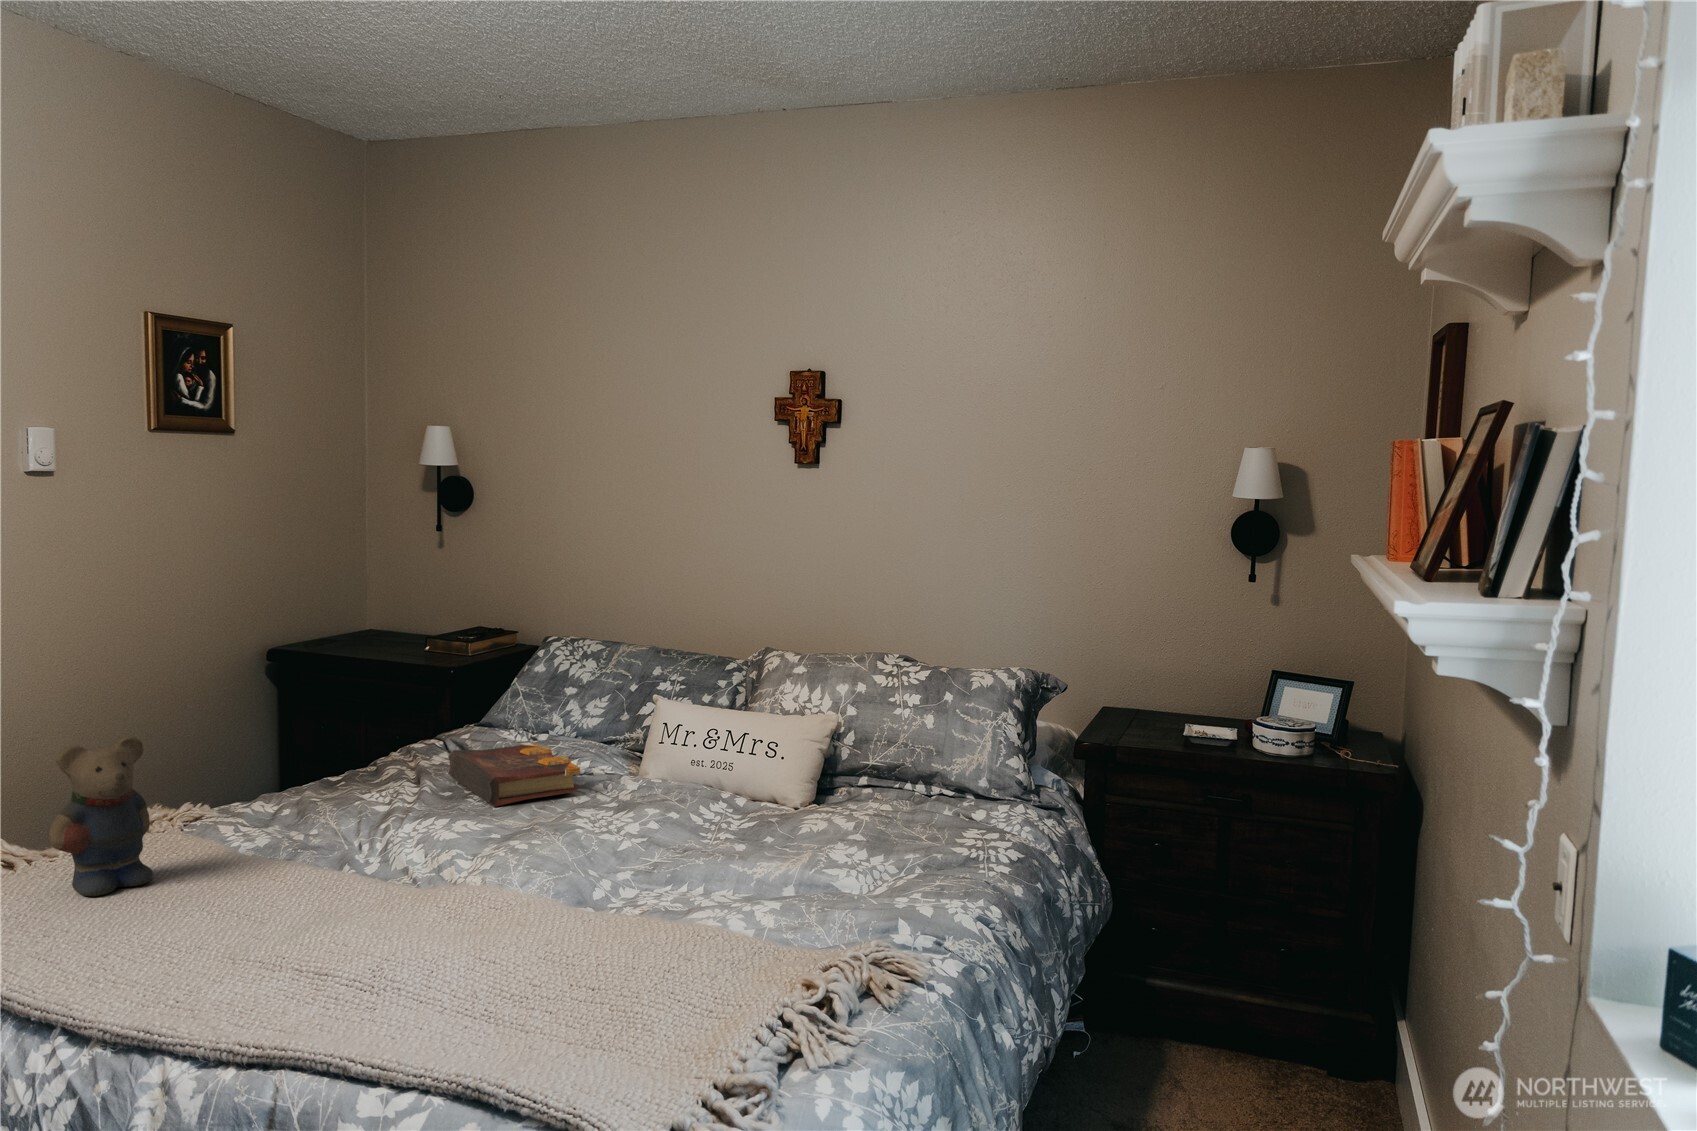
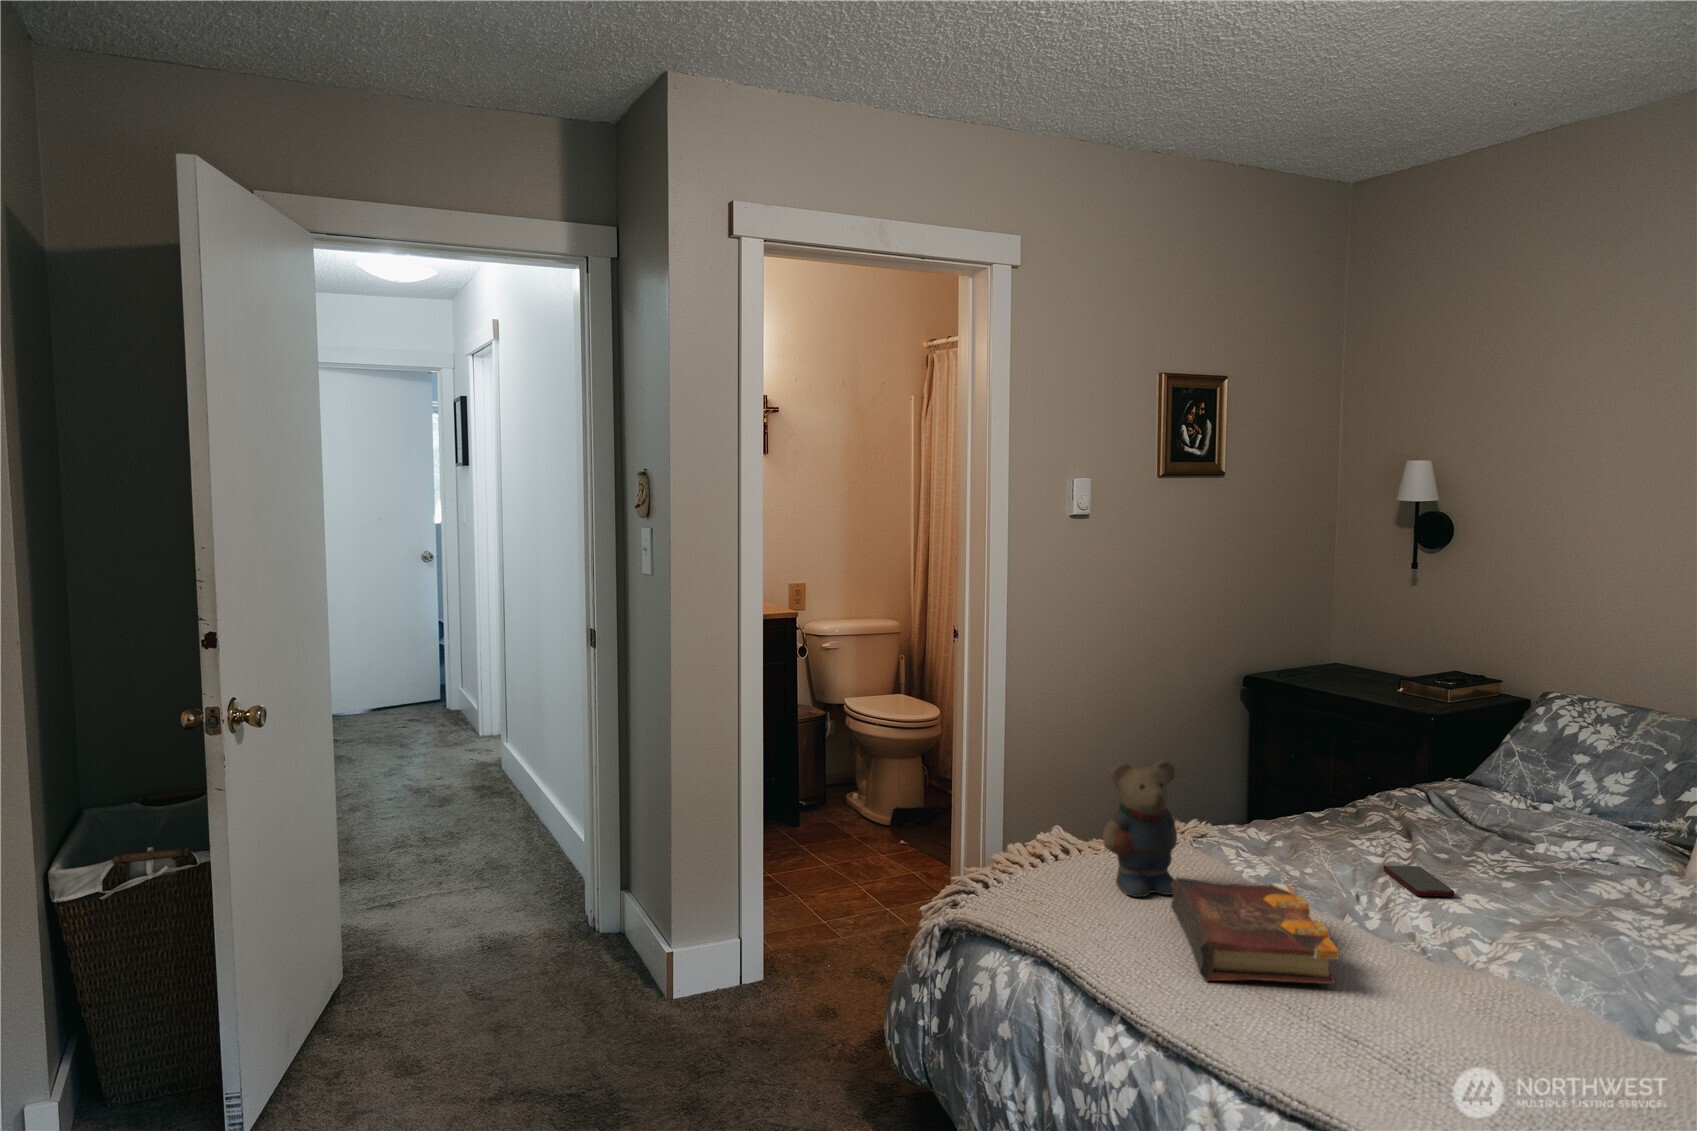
book: present [448,742,580,807] -> present [1171,878,1339,984]
smartphone: none [386,806,447,832] -> present [1384,866,1454,896]

